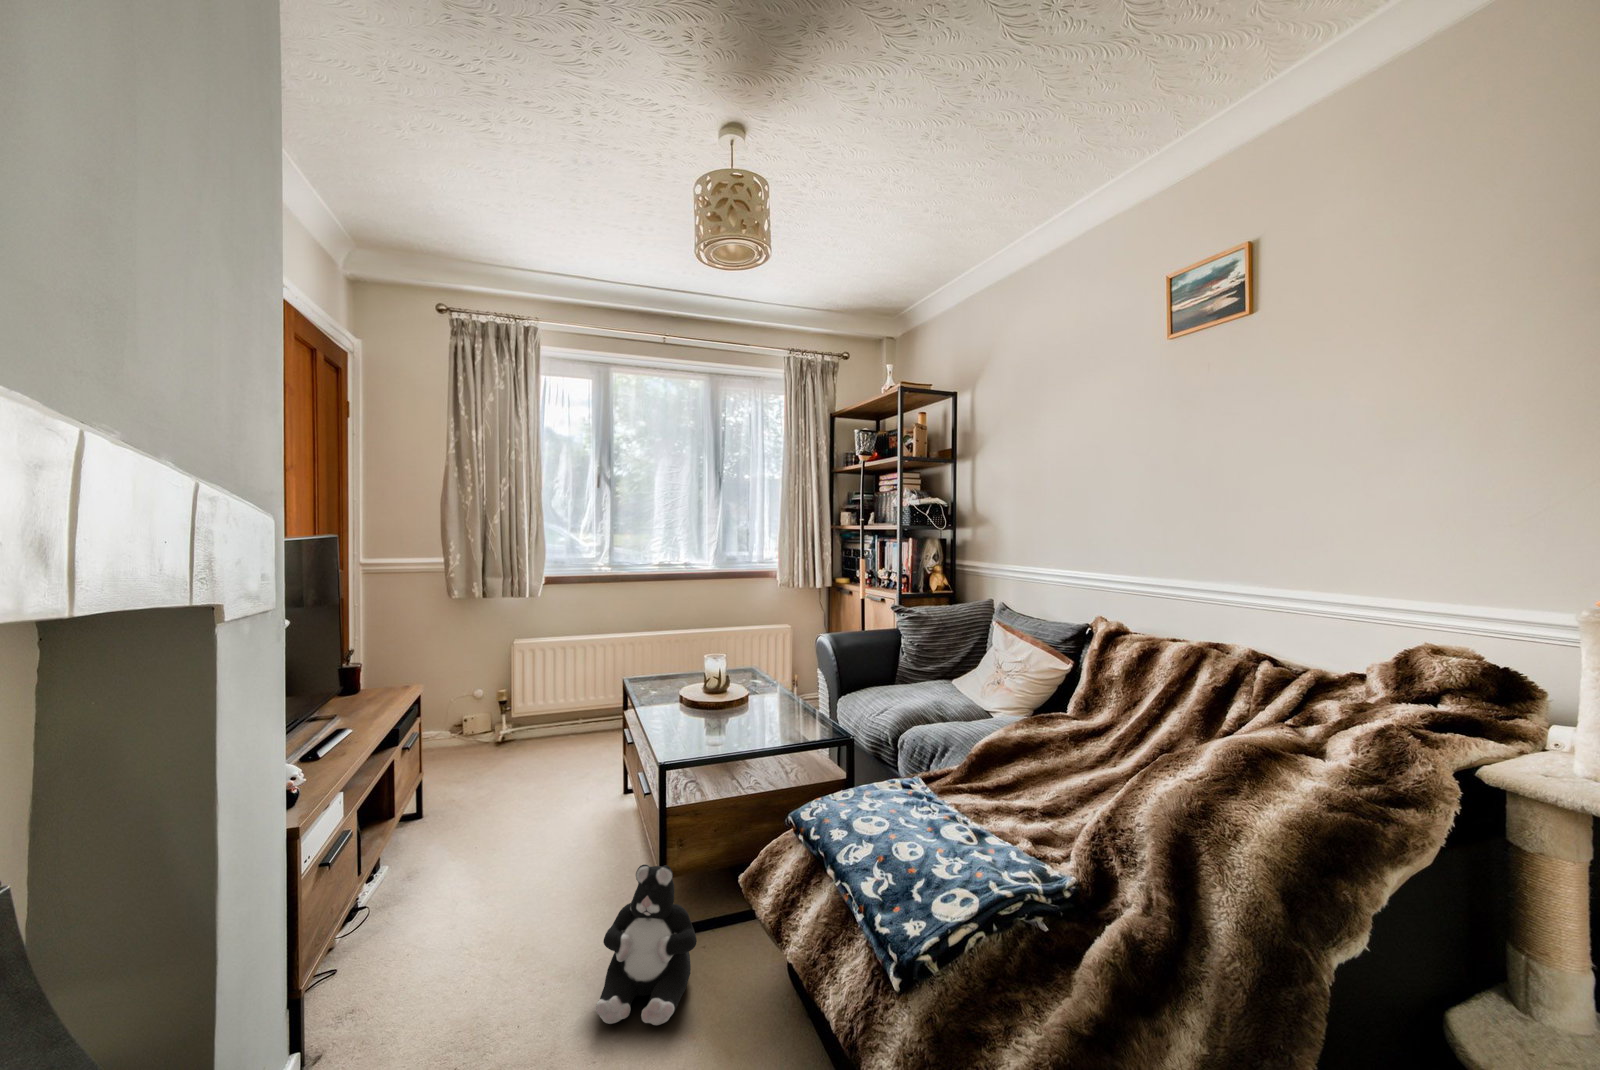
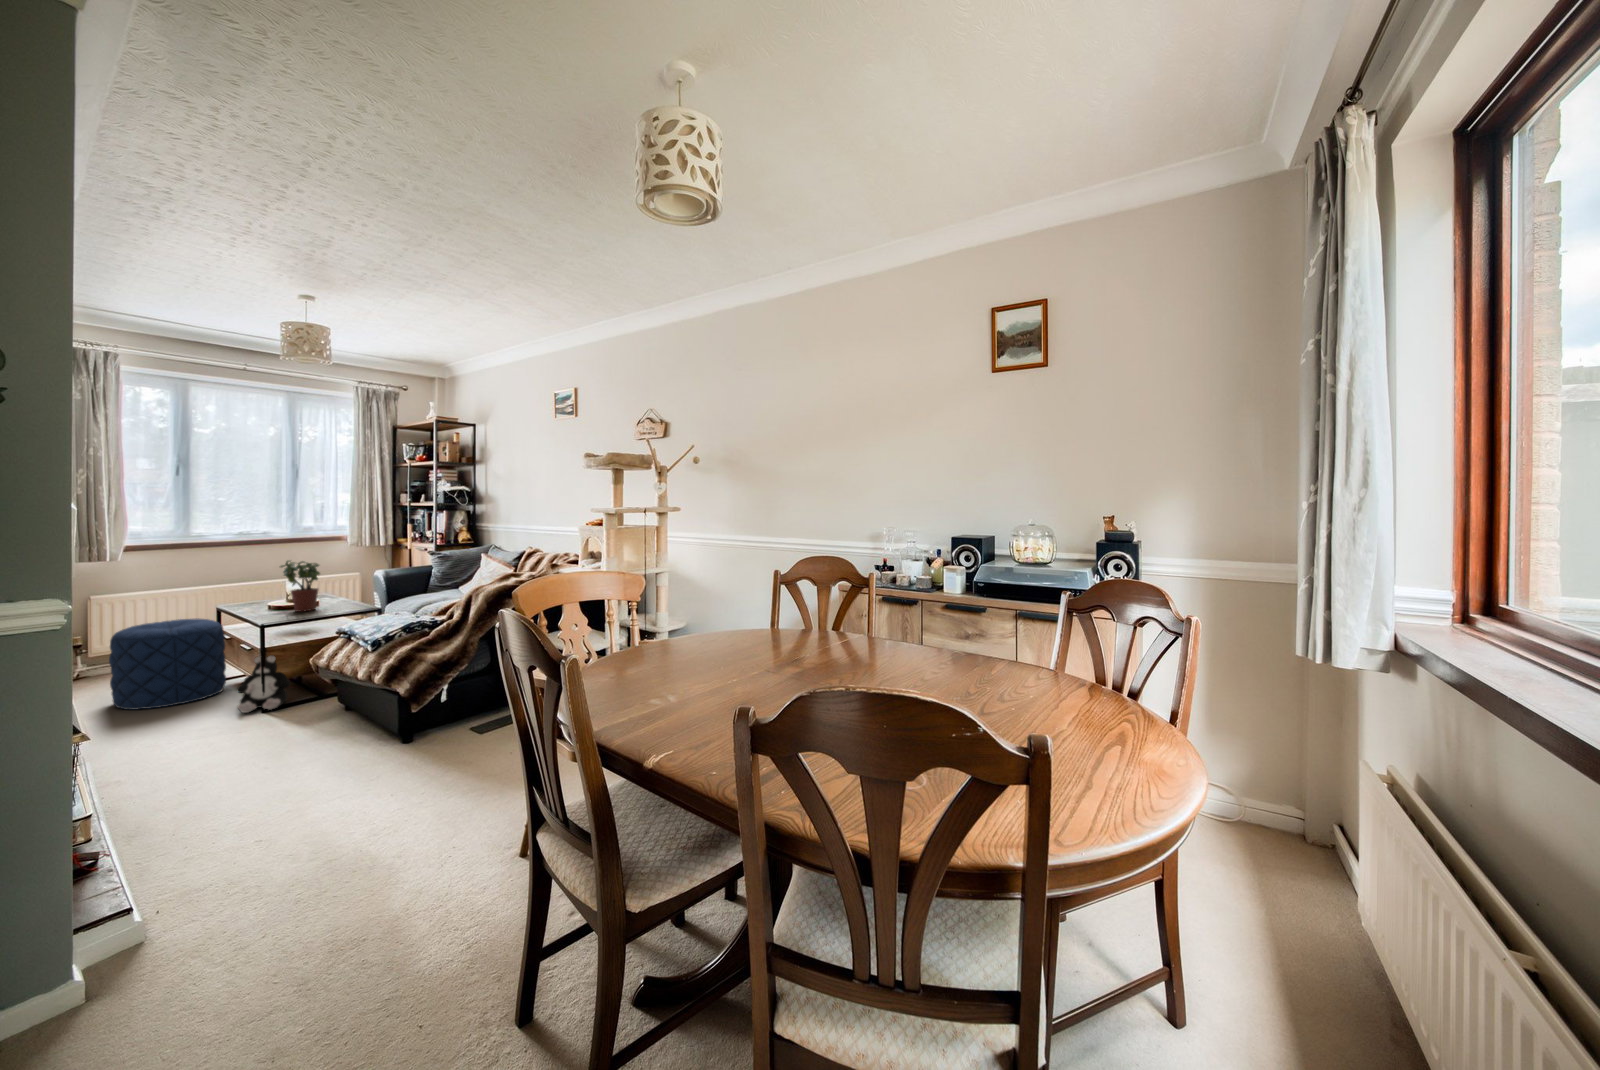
potted plant: none [690,634,752,737] -> present [280,560,320,612]
pouf: none [454,725,610,915] -> present [109,618,226,710]

